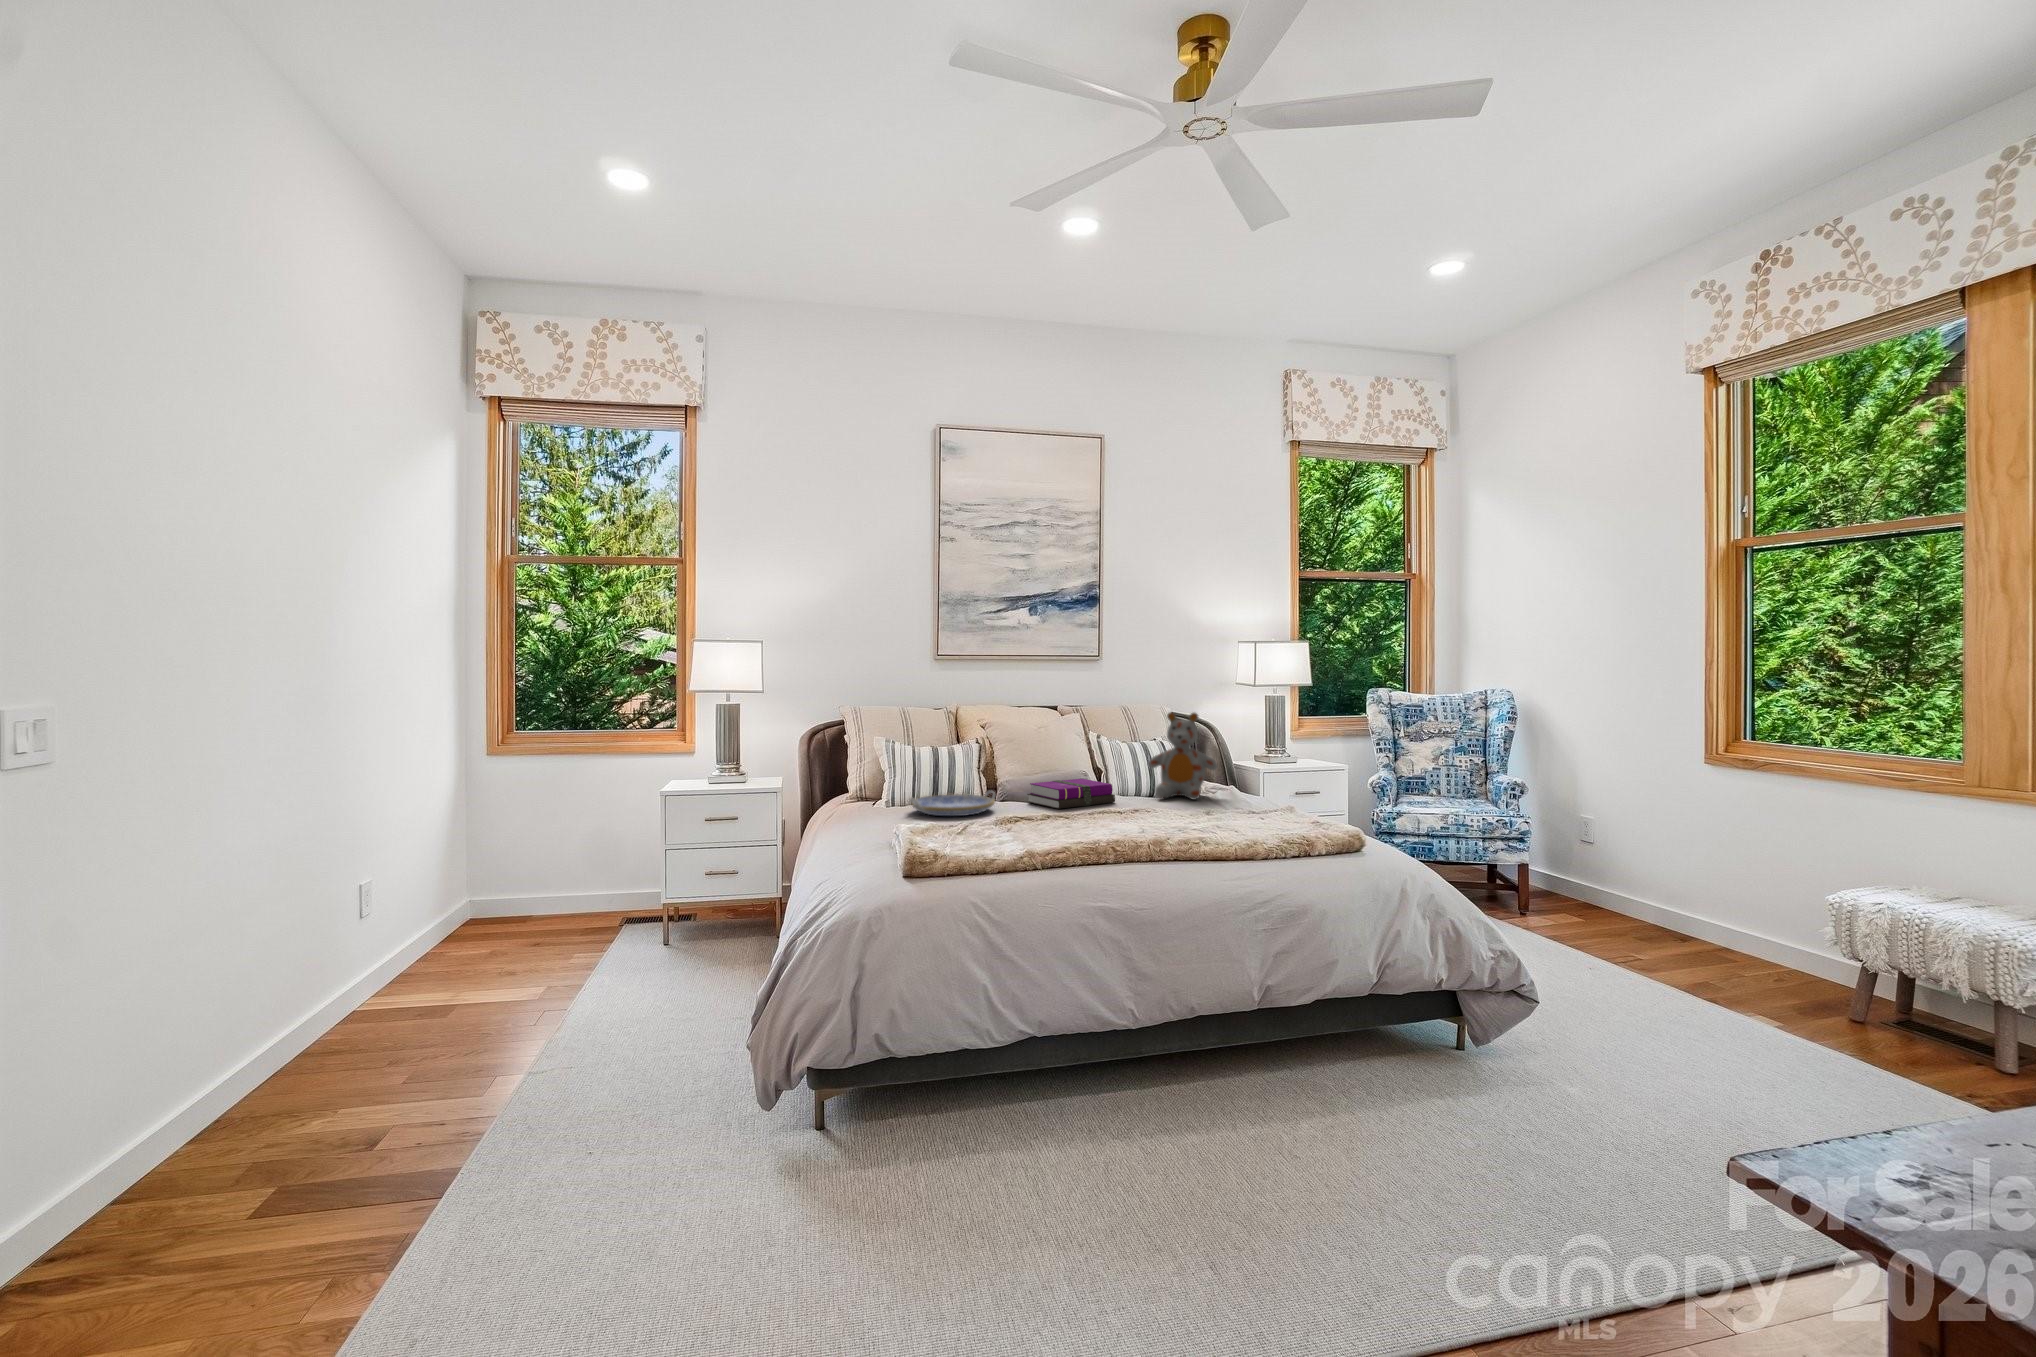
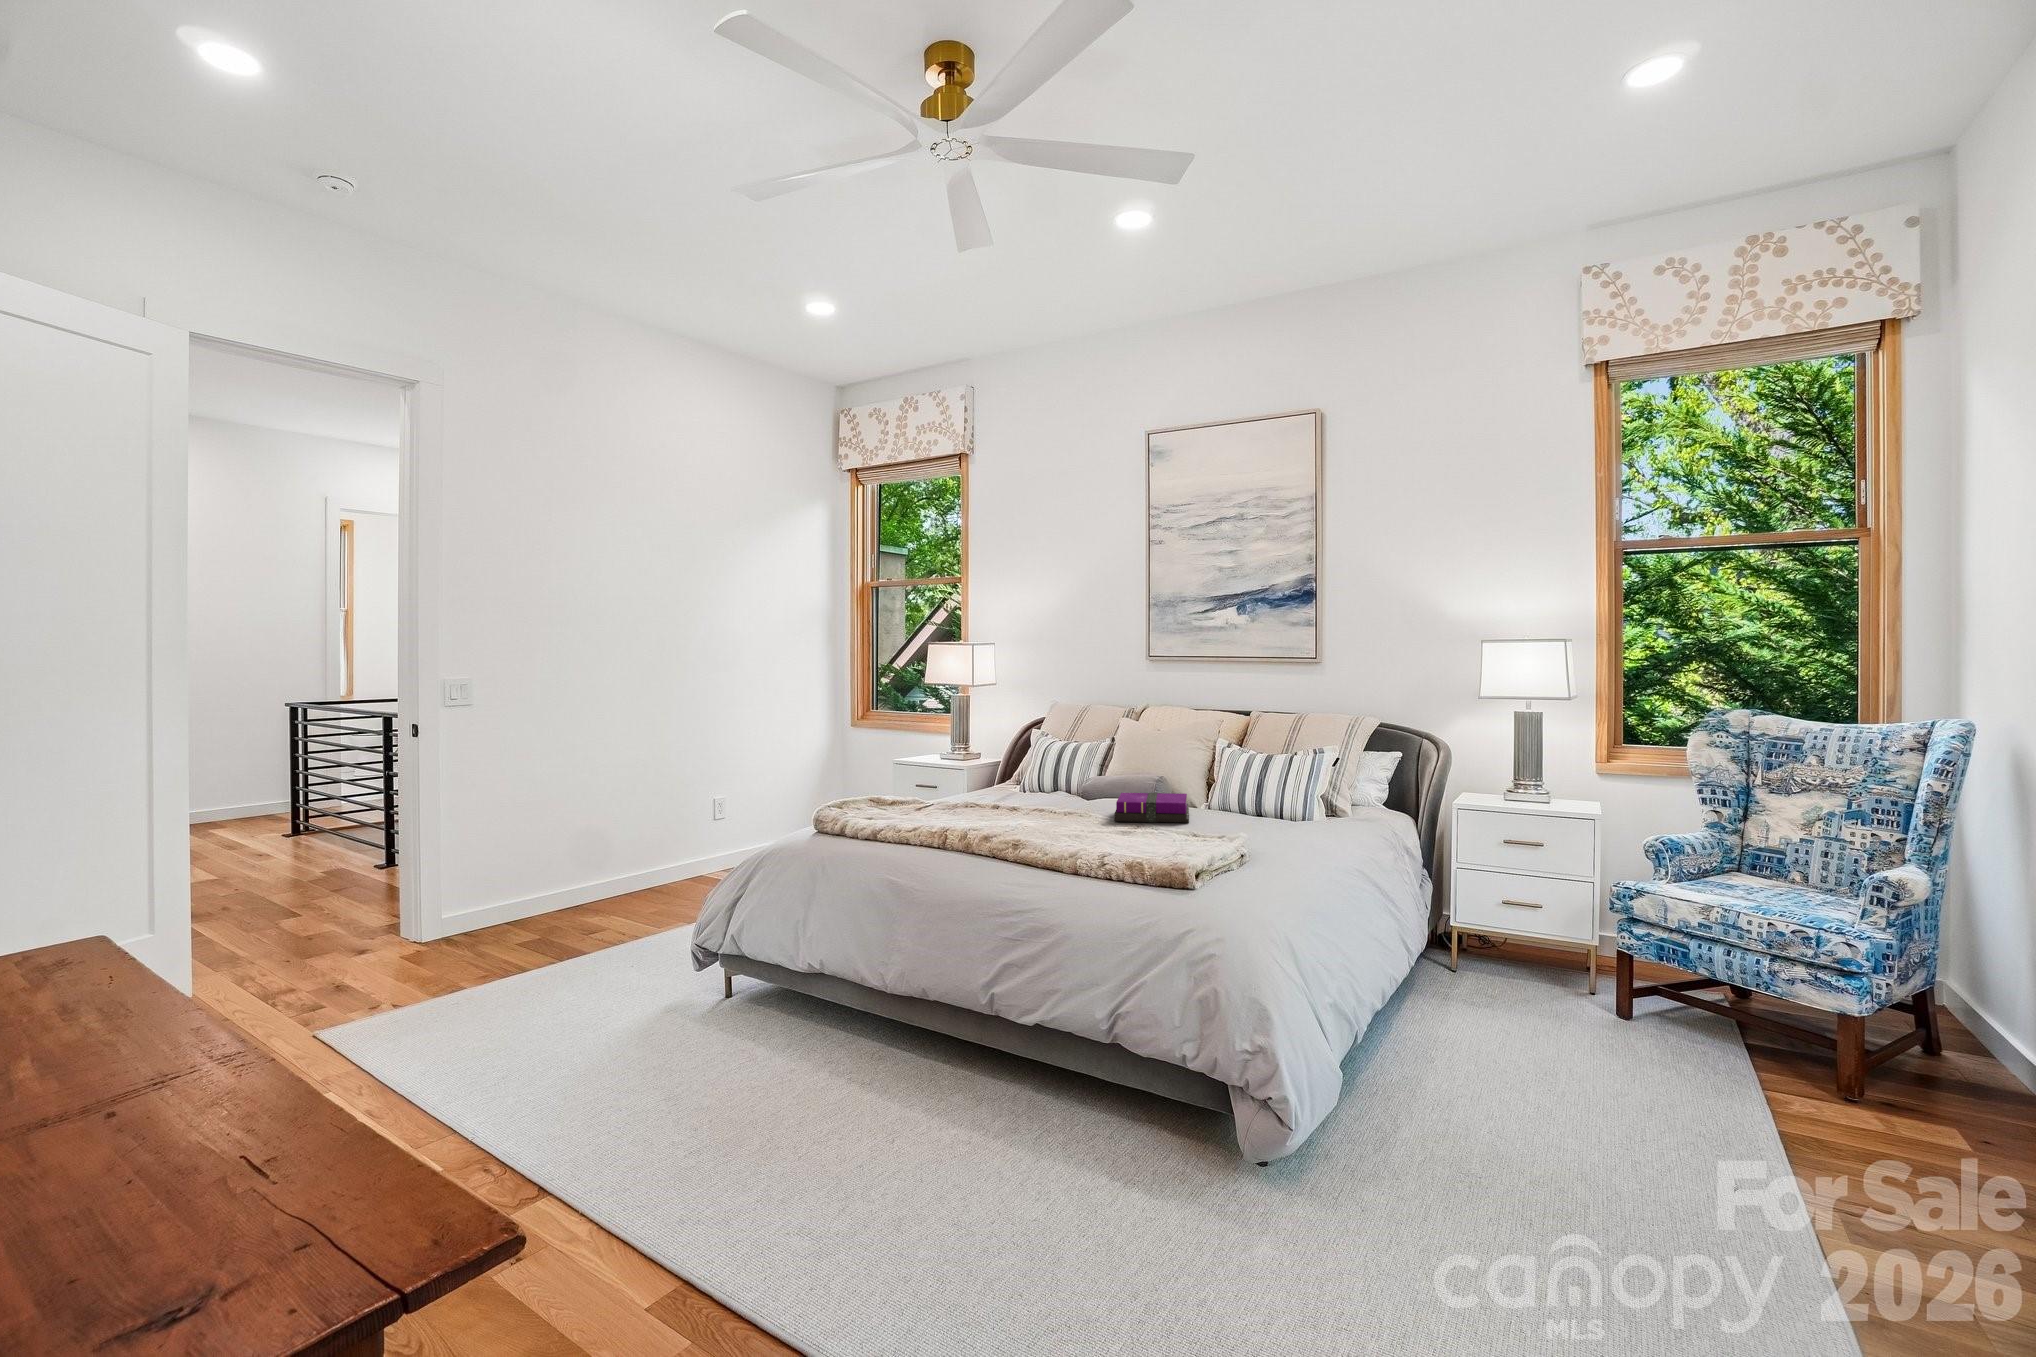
stuffed bear: present [1149,712,1218,800] -> none [1237,729,1317,832]
serving tray: present [909,791,995,816] -> none [995,793,1078,816]

